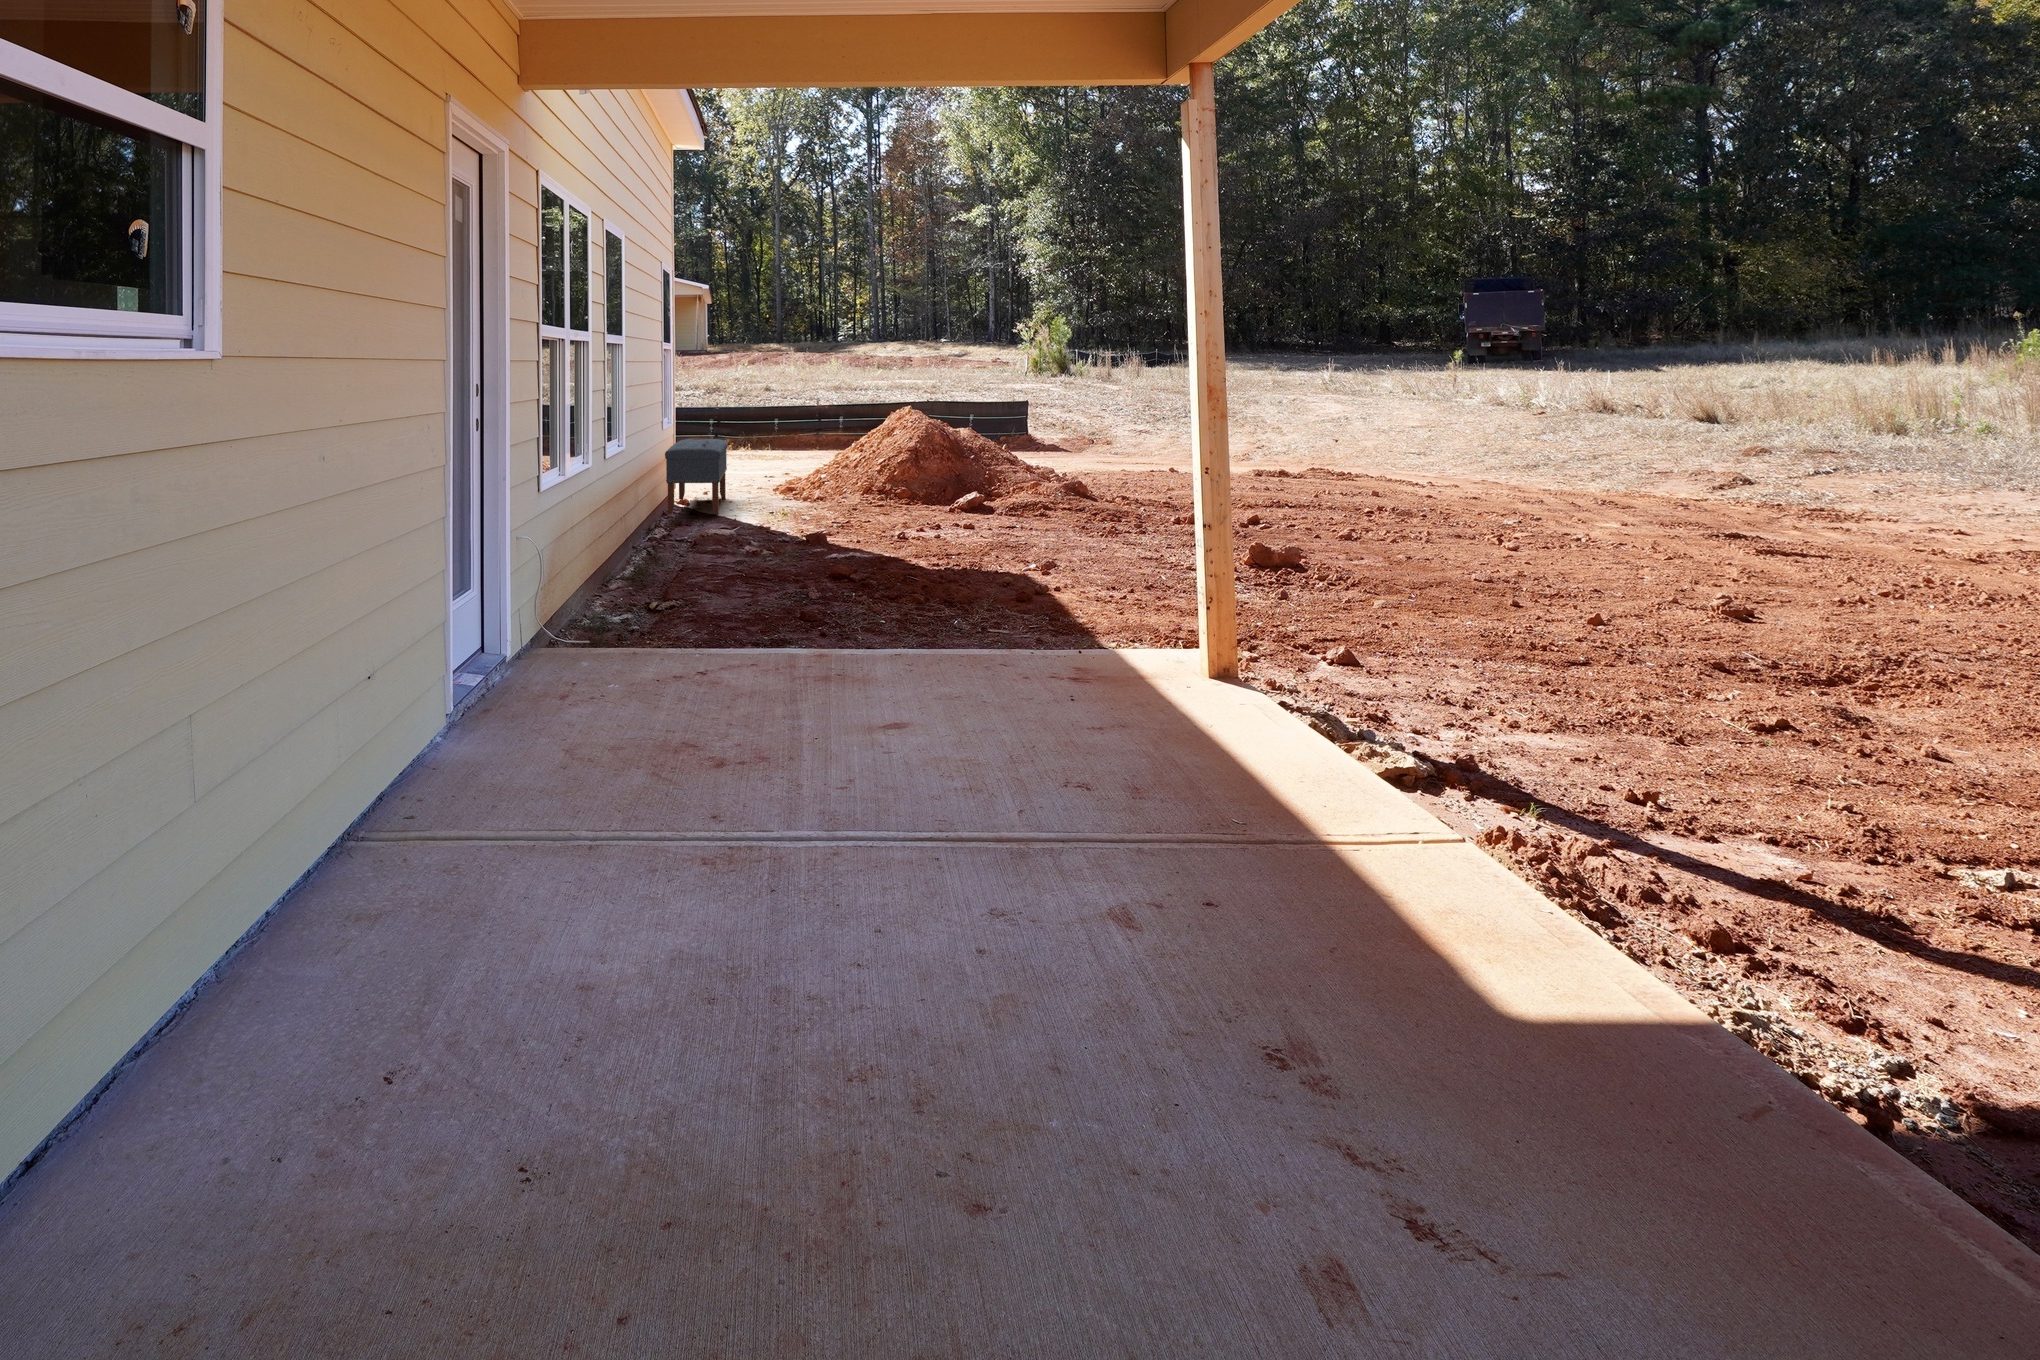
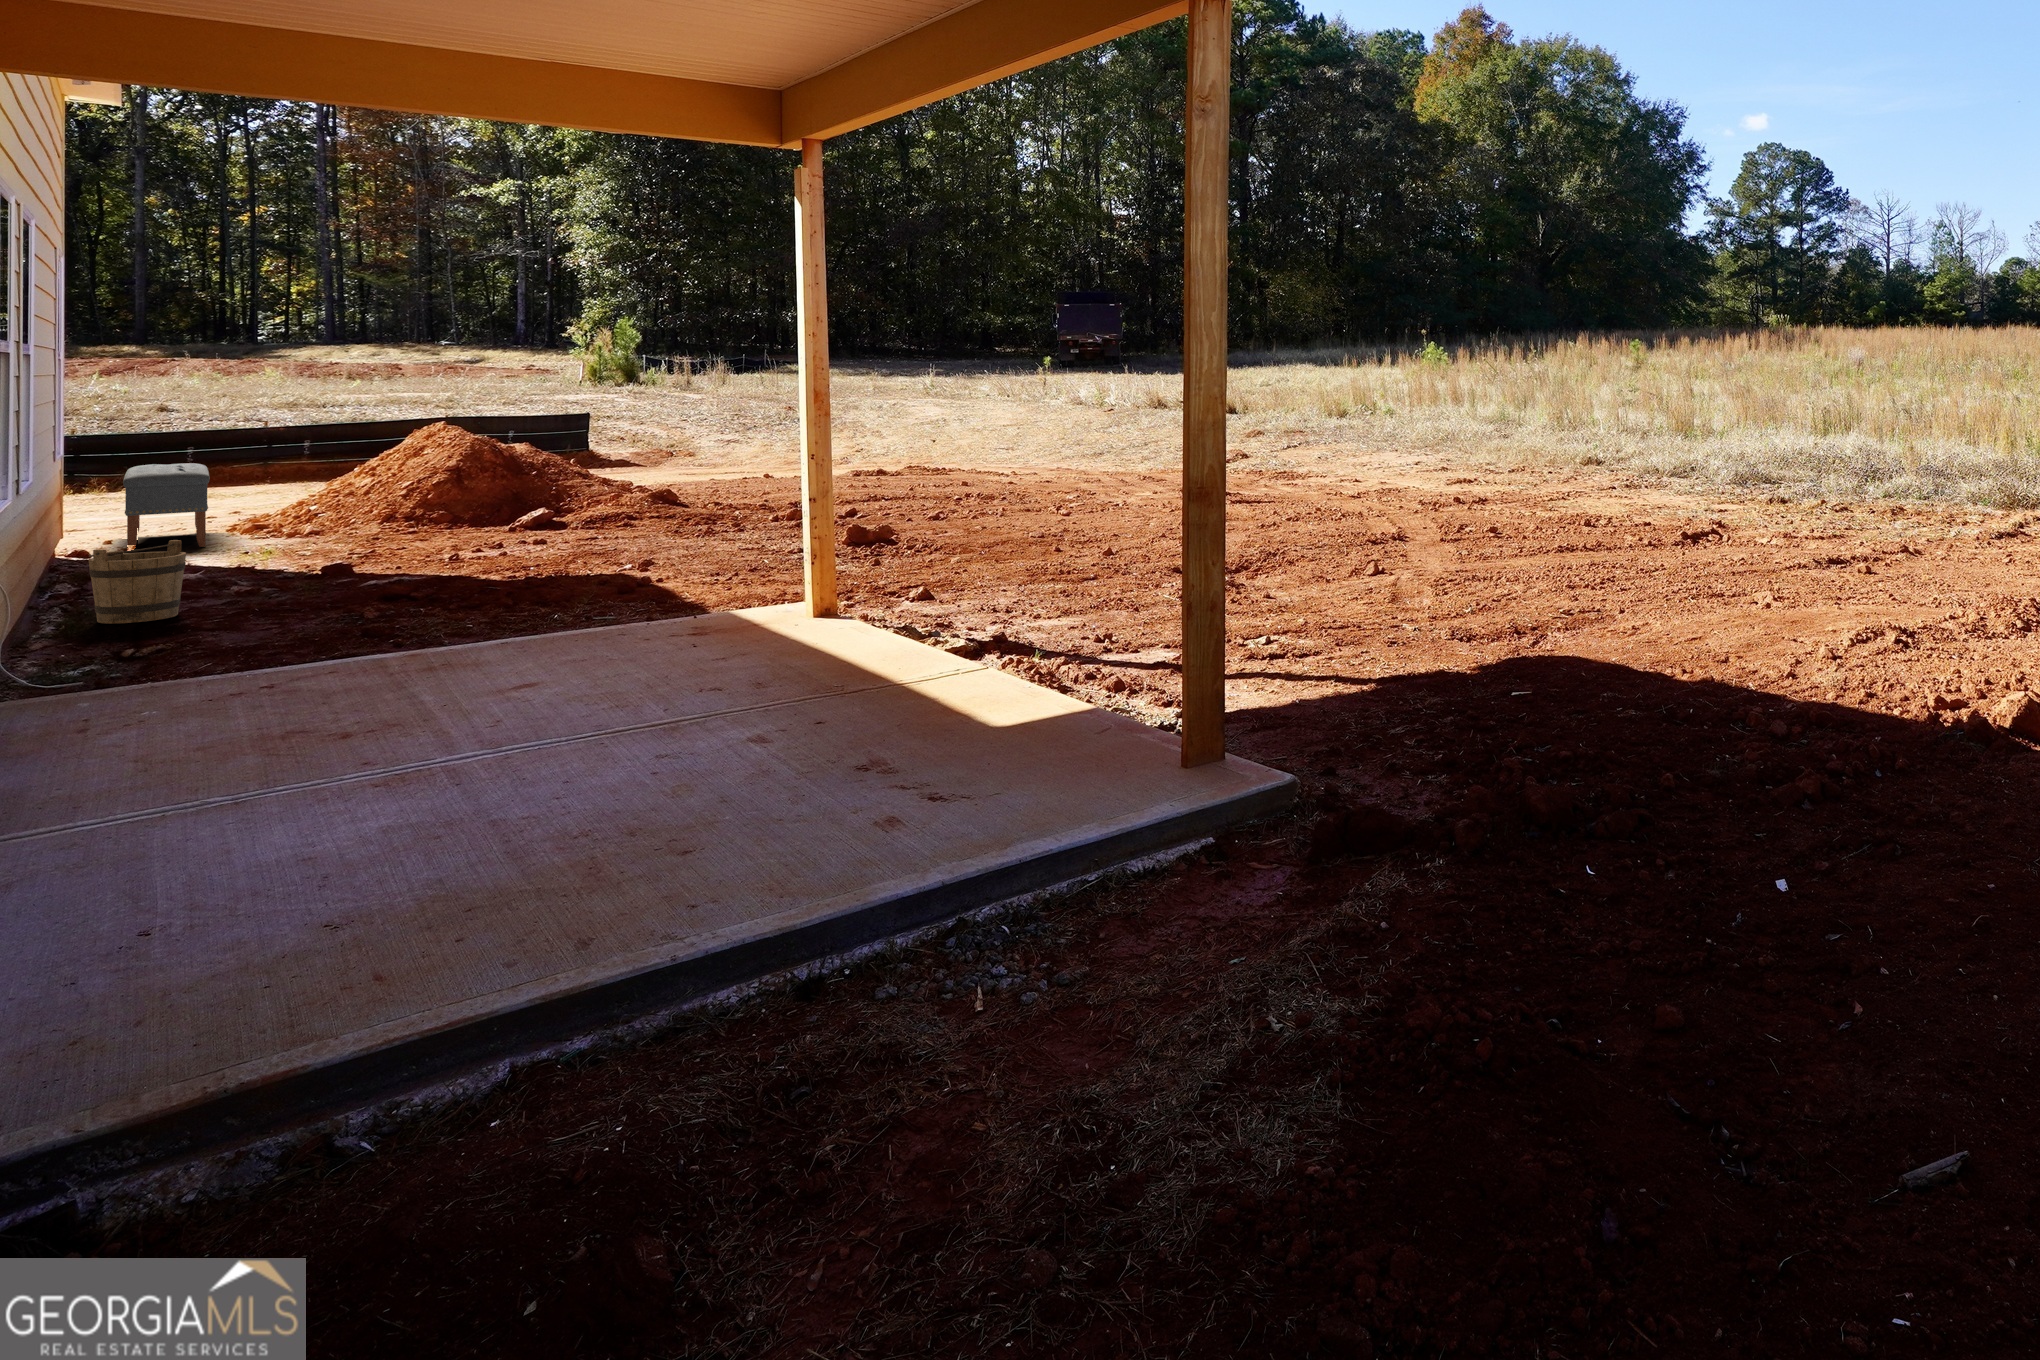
bucket: none [595,518,663,593] -> present [89,540,186,624]

